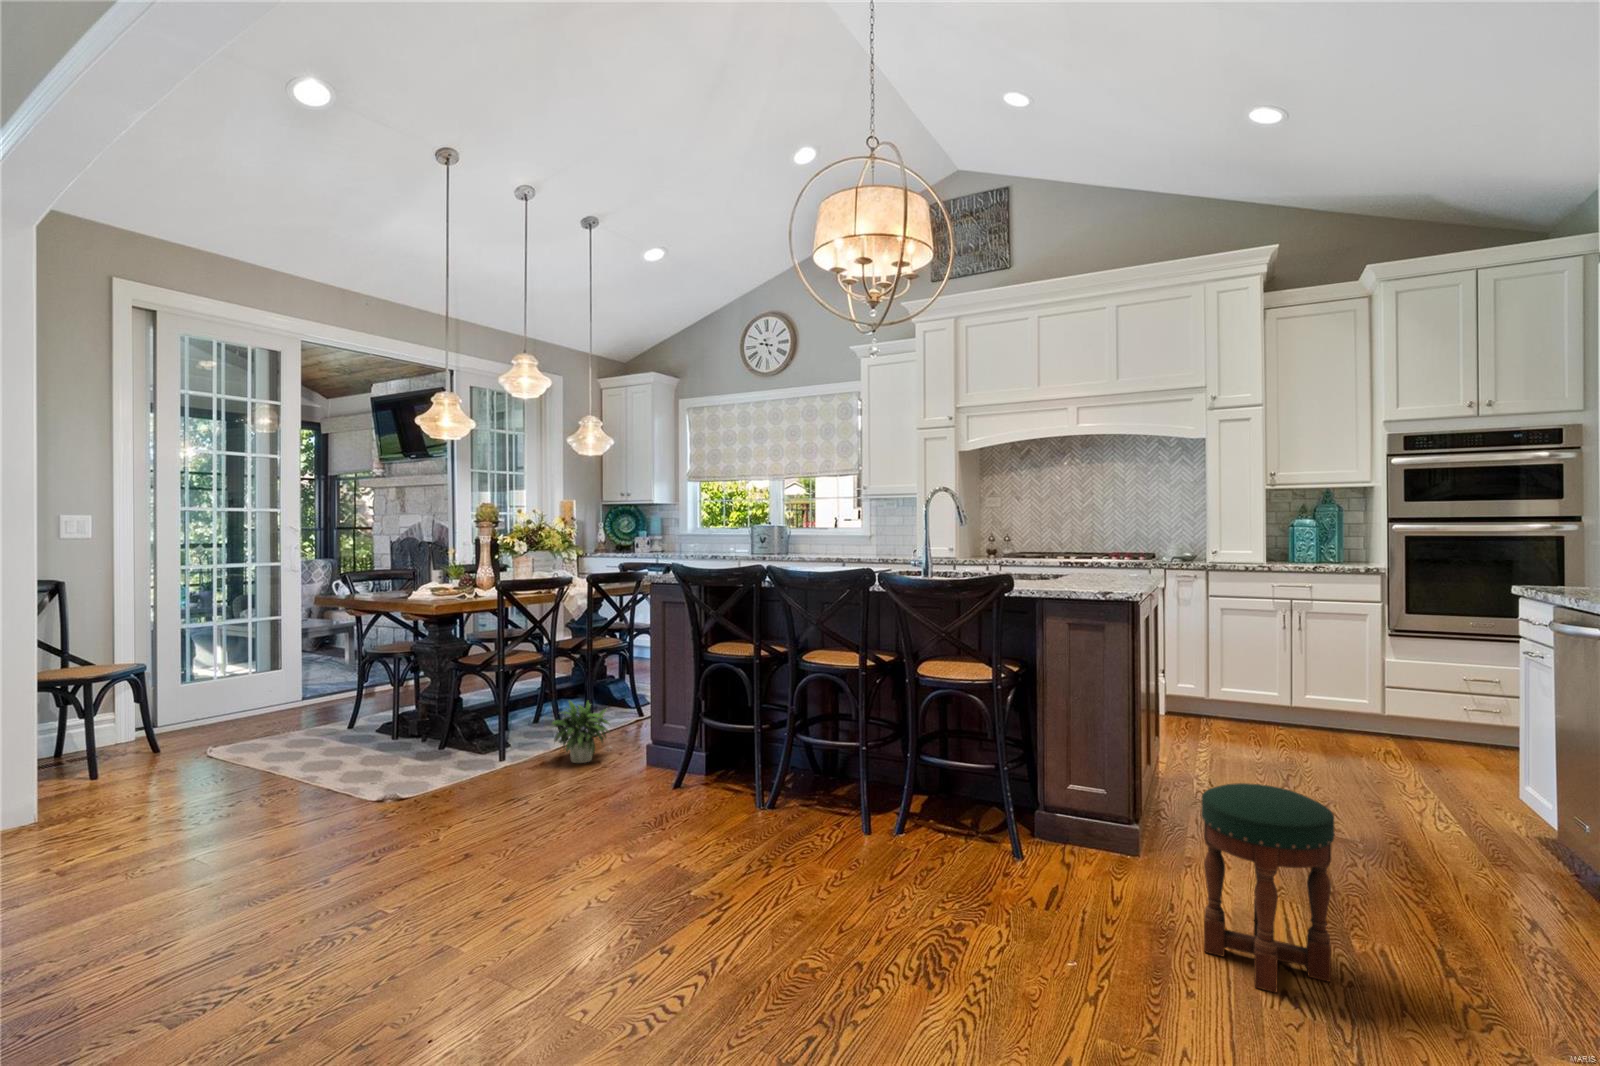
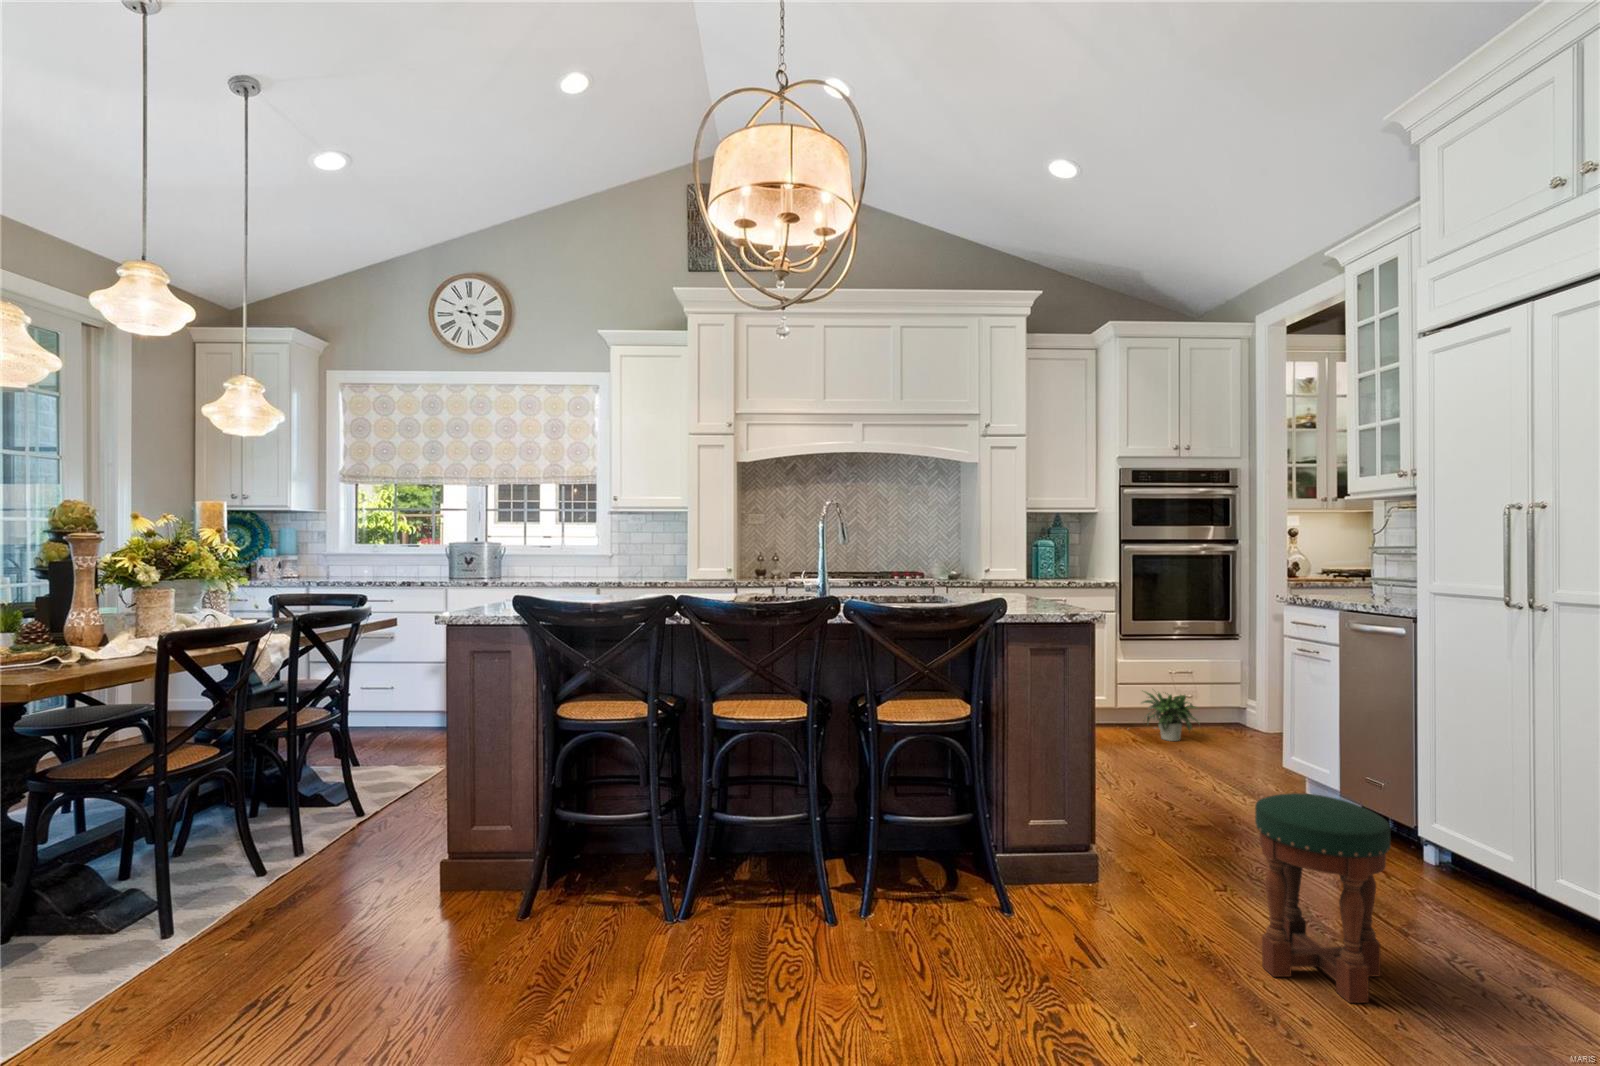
potted plant: present [552,700,611,763] -> present [1142,691,1197,741]

